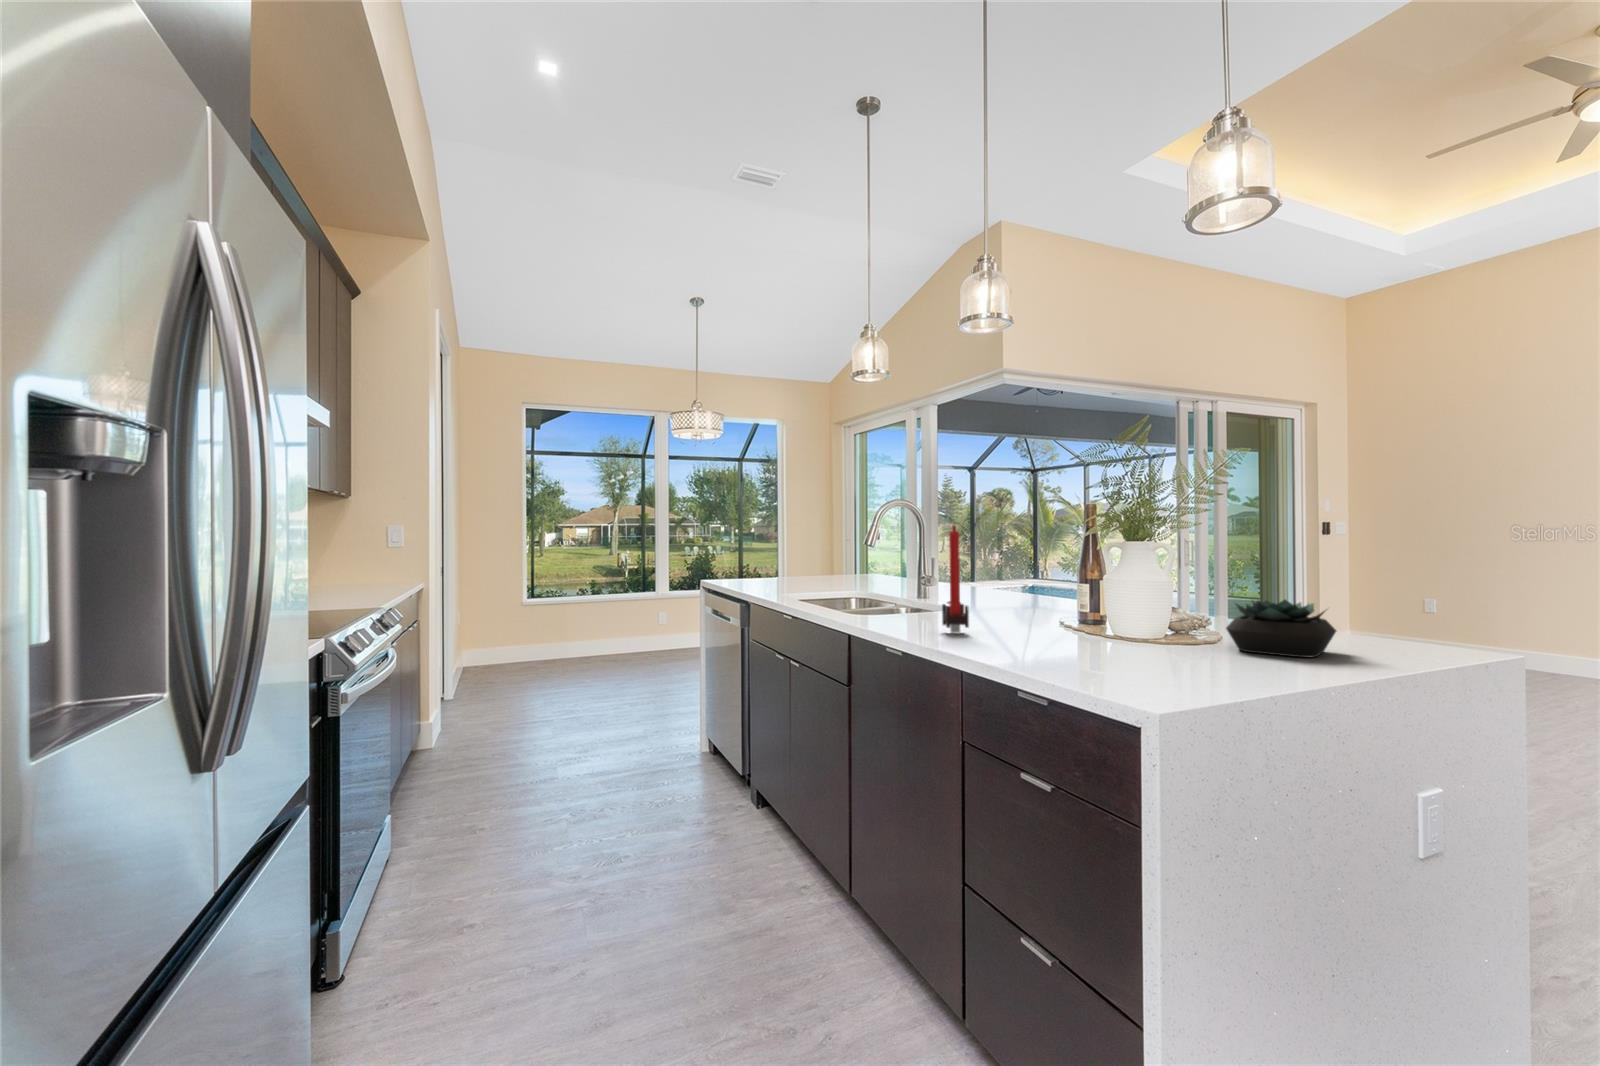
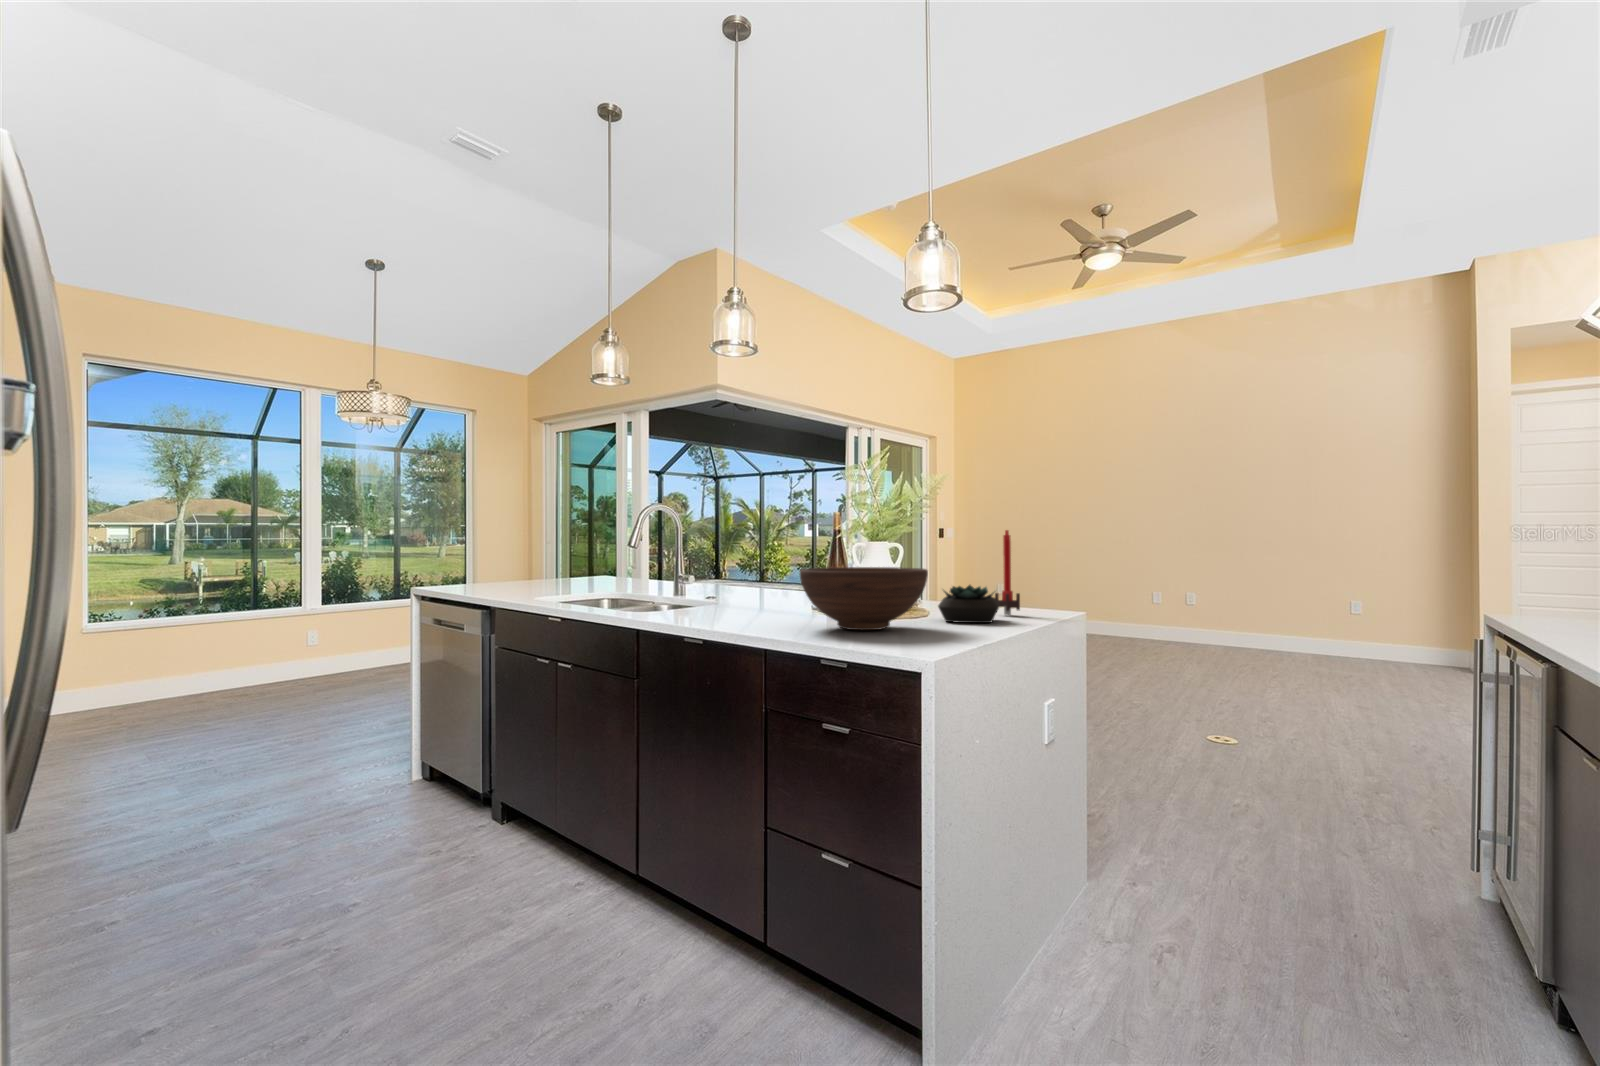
candle: present [942,525,969,633] -> present [995,530,1020,615]
fruit bowl: none [1009,572,1191,657] -> present [800,567,928,630]

